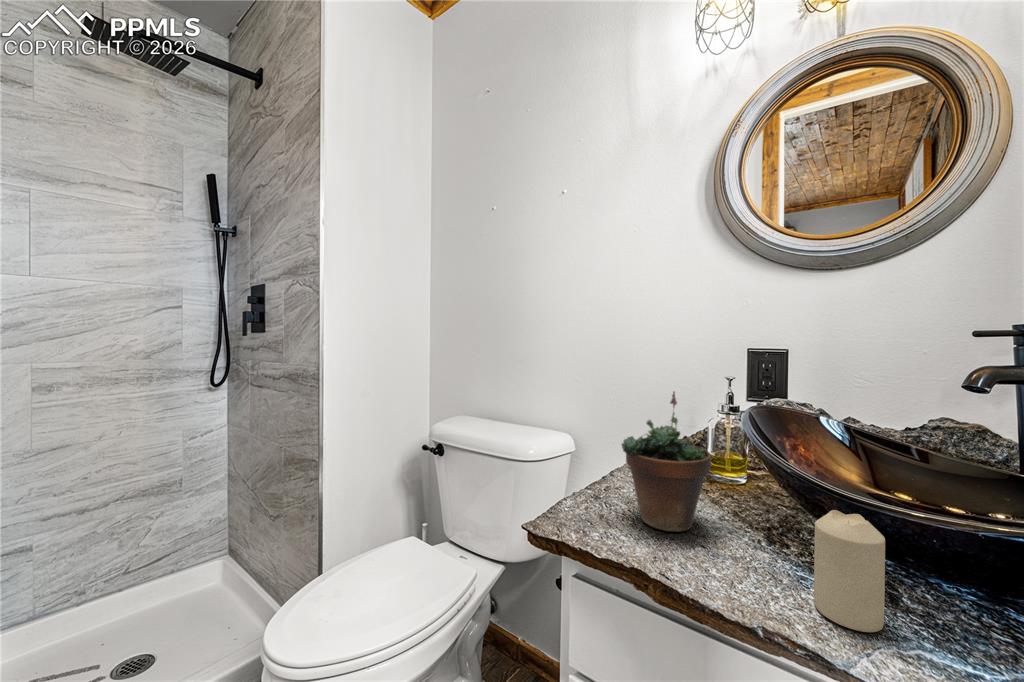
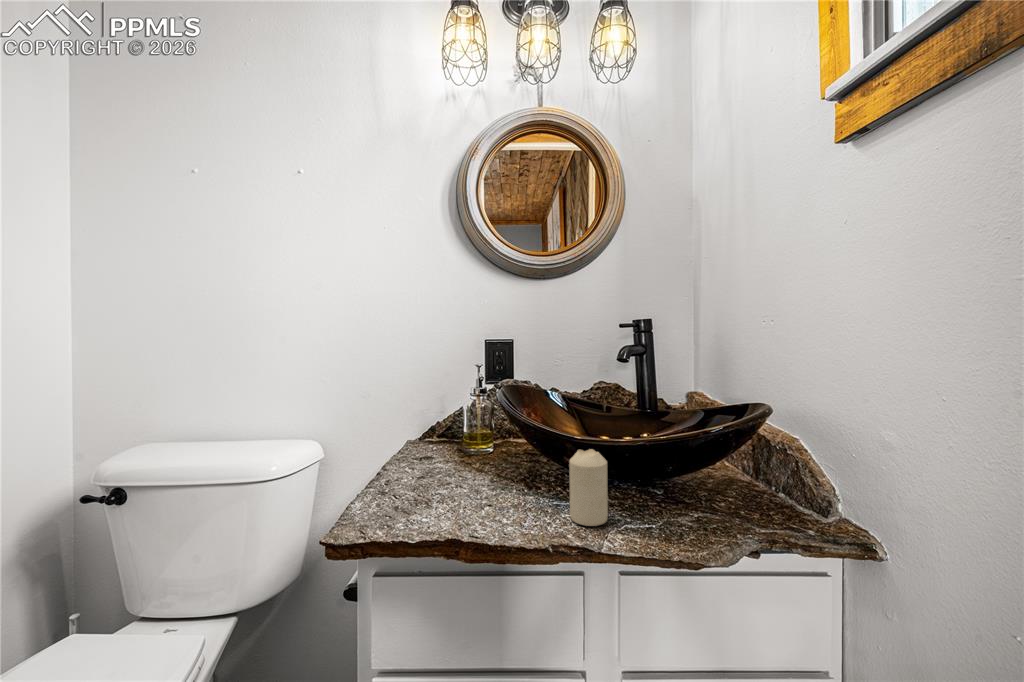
succulent plant: present [622,392,711,532] -> none [416,378,488,504]

